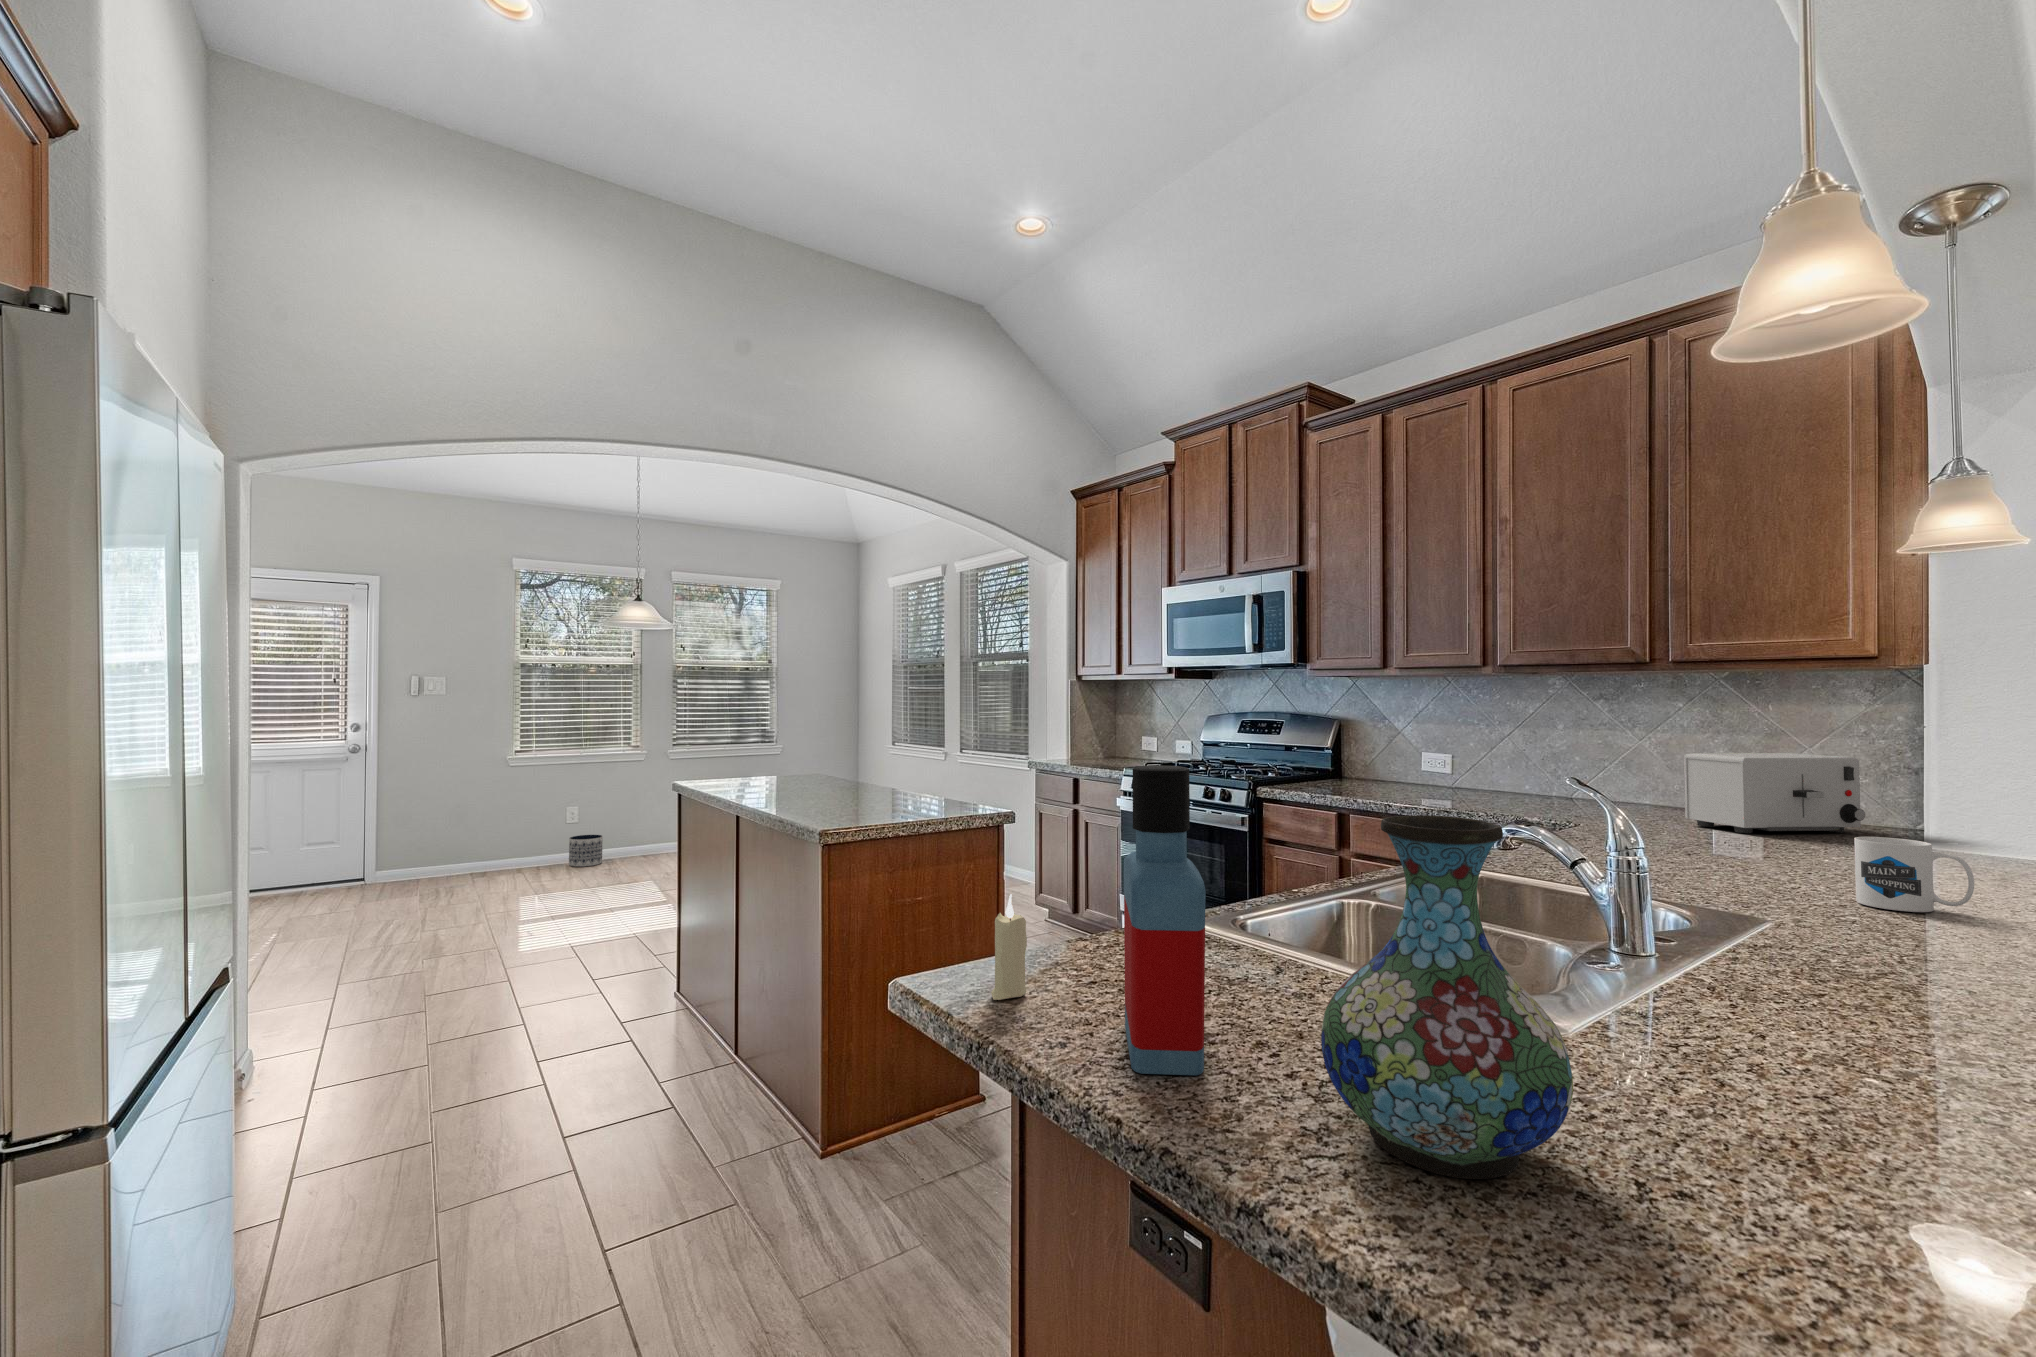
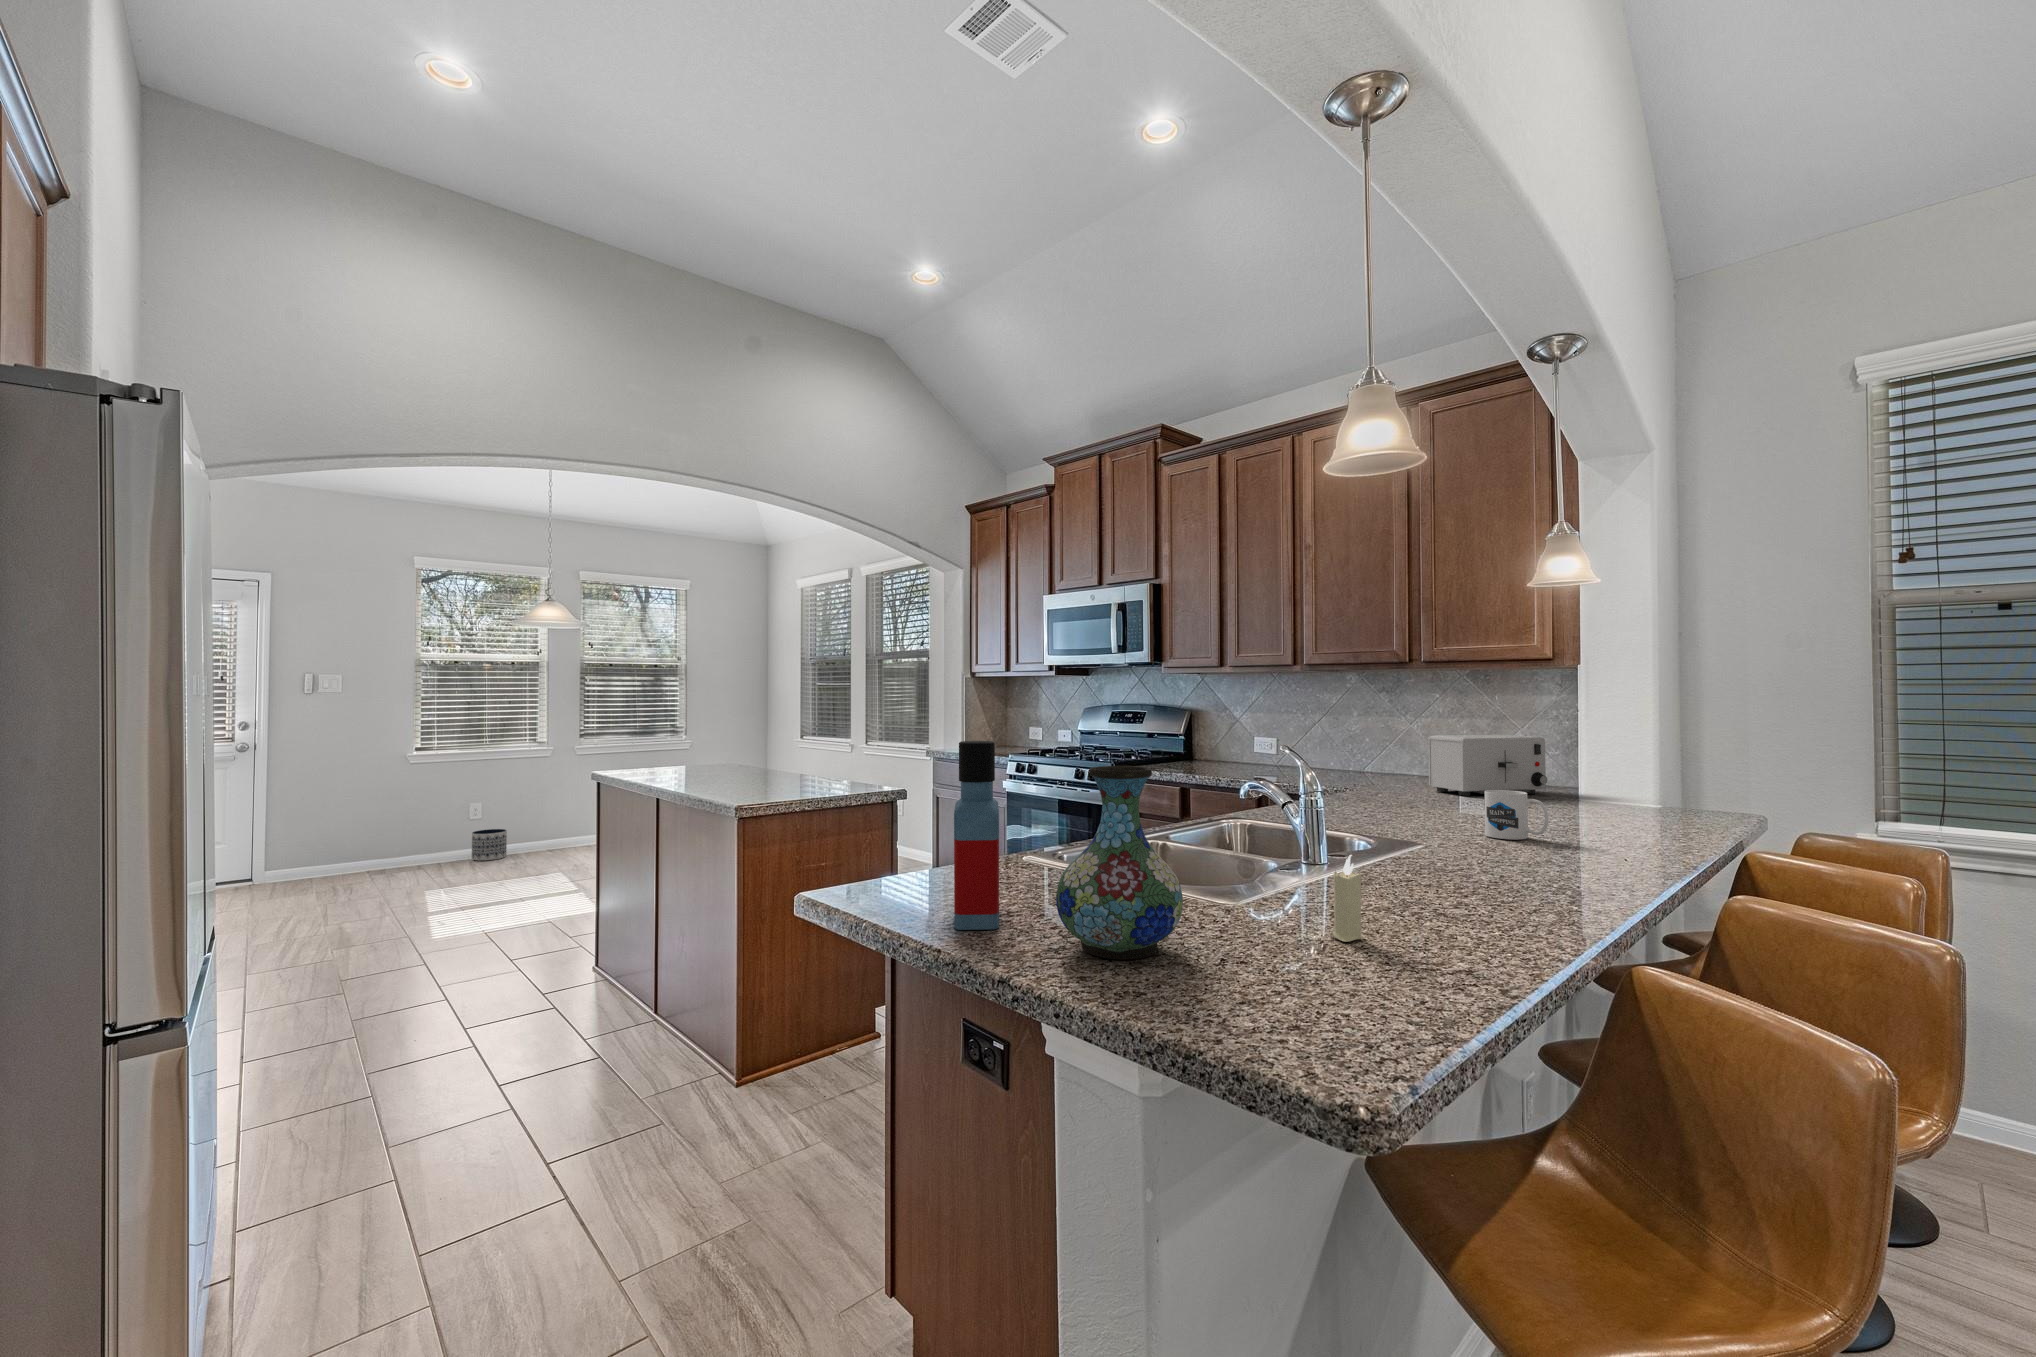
candle: present [991,894,1027,1000] -> present [1331,855,1361,942]

